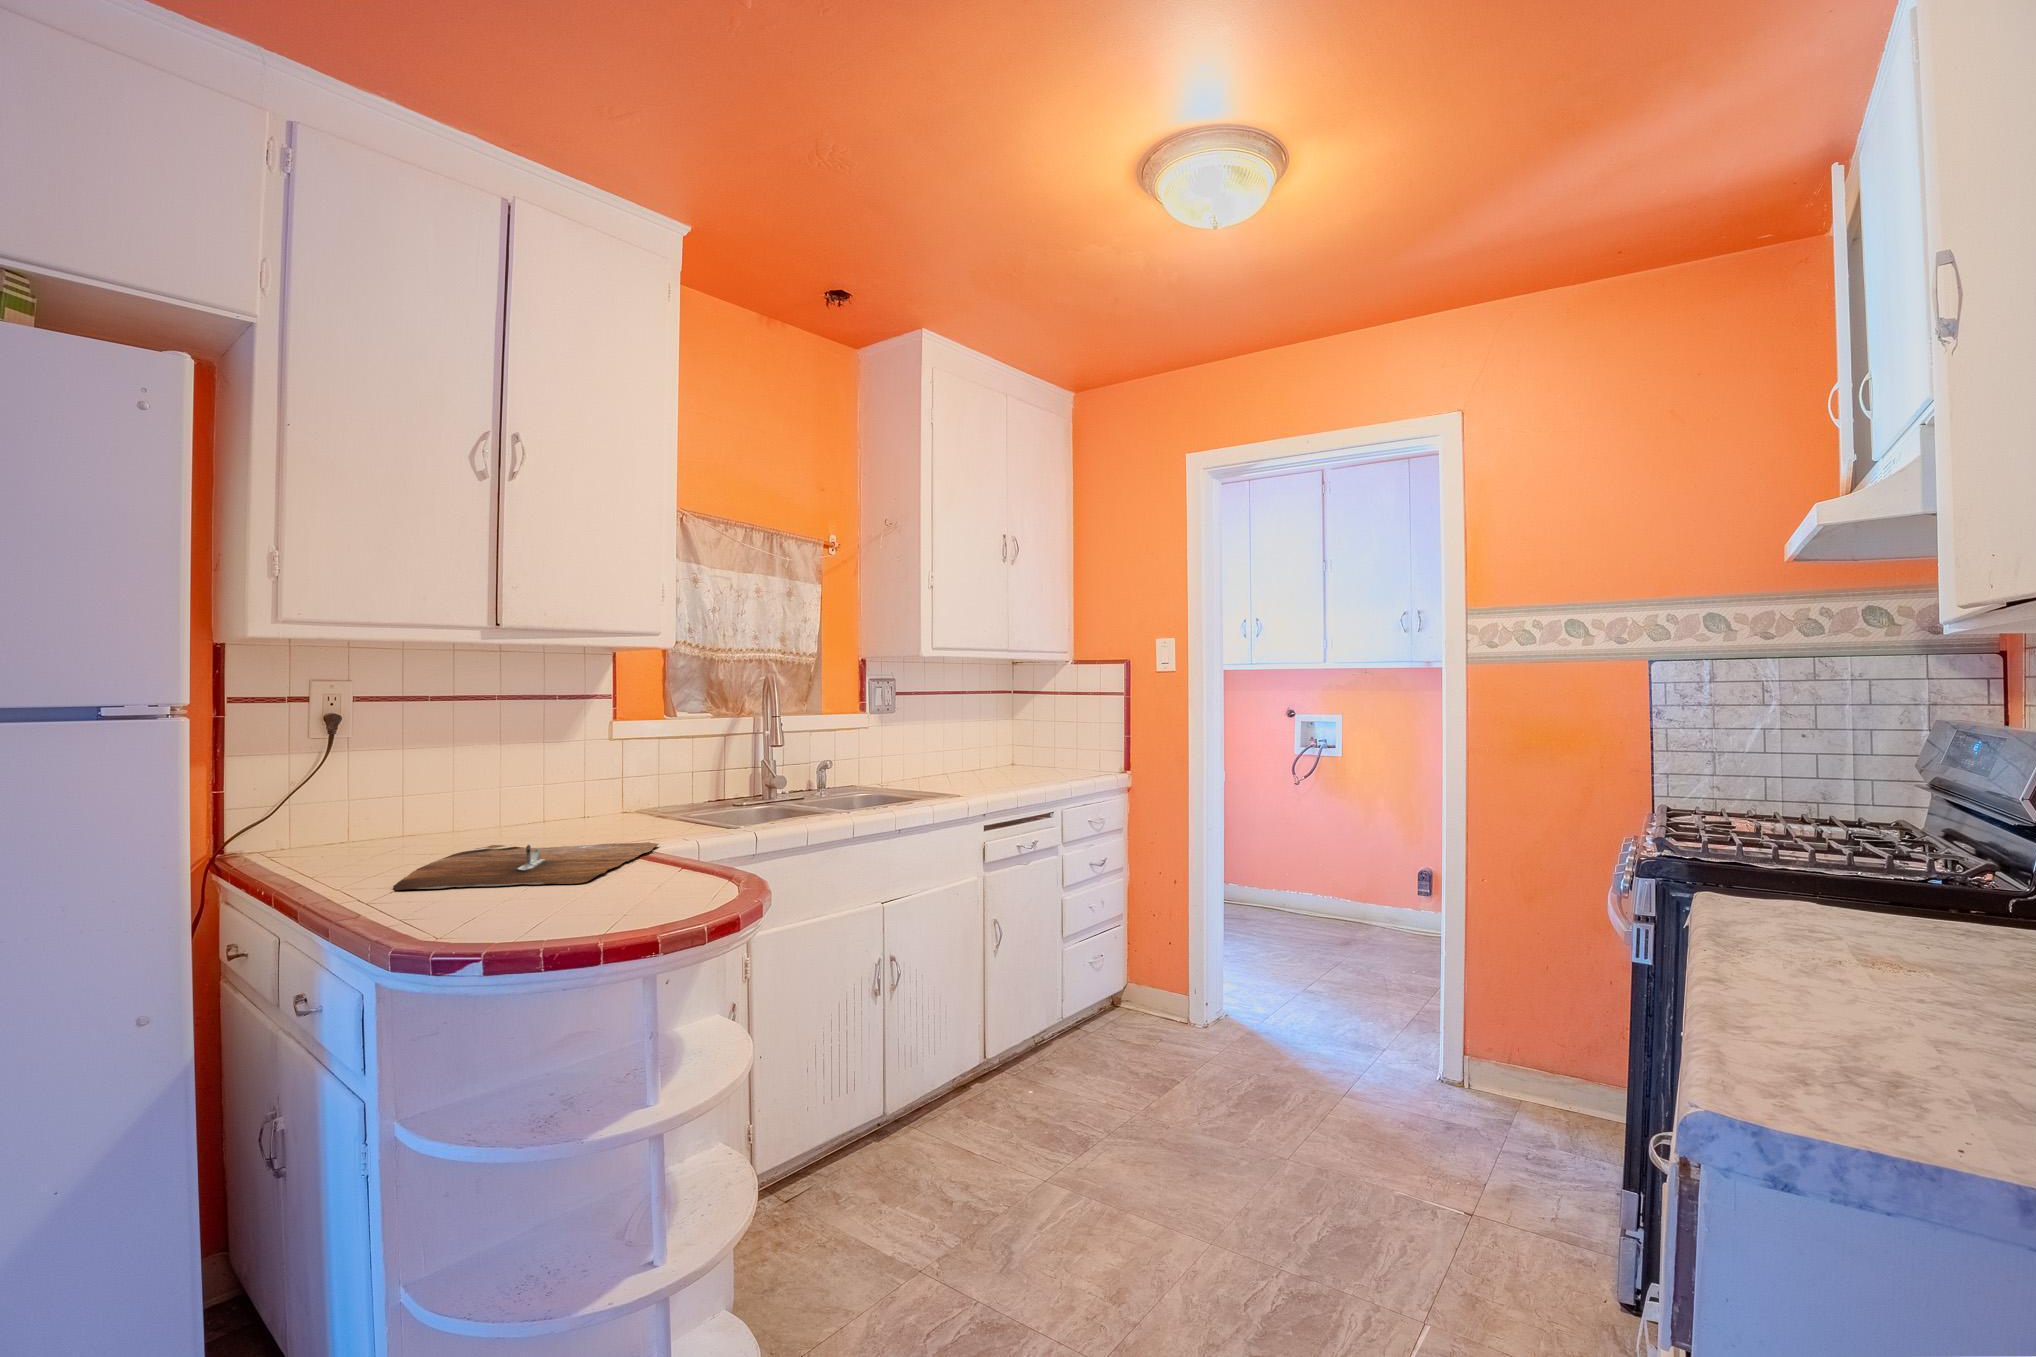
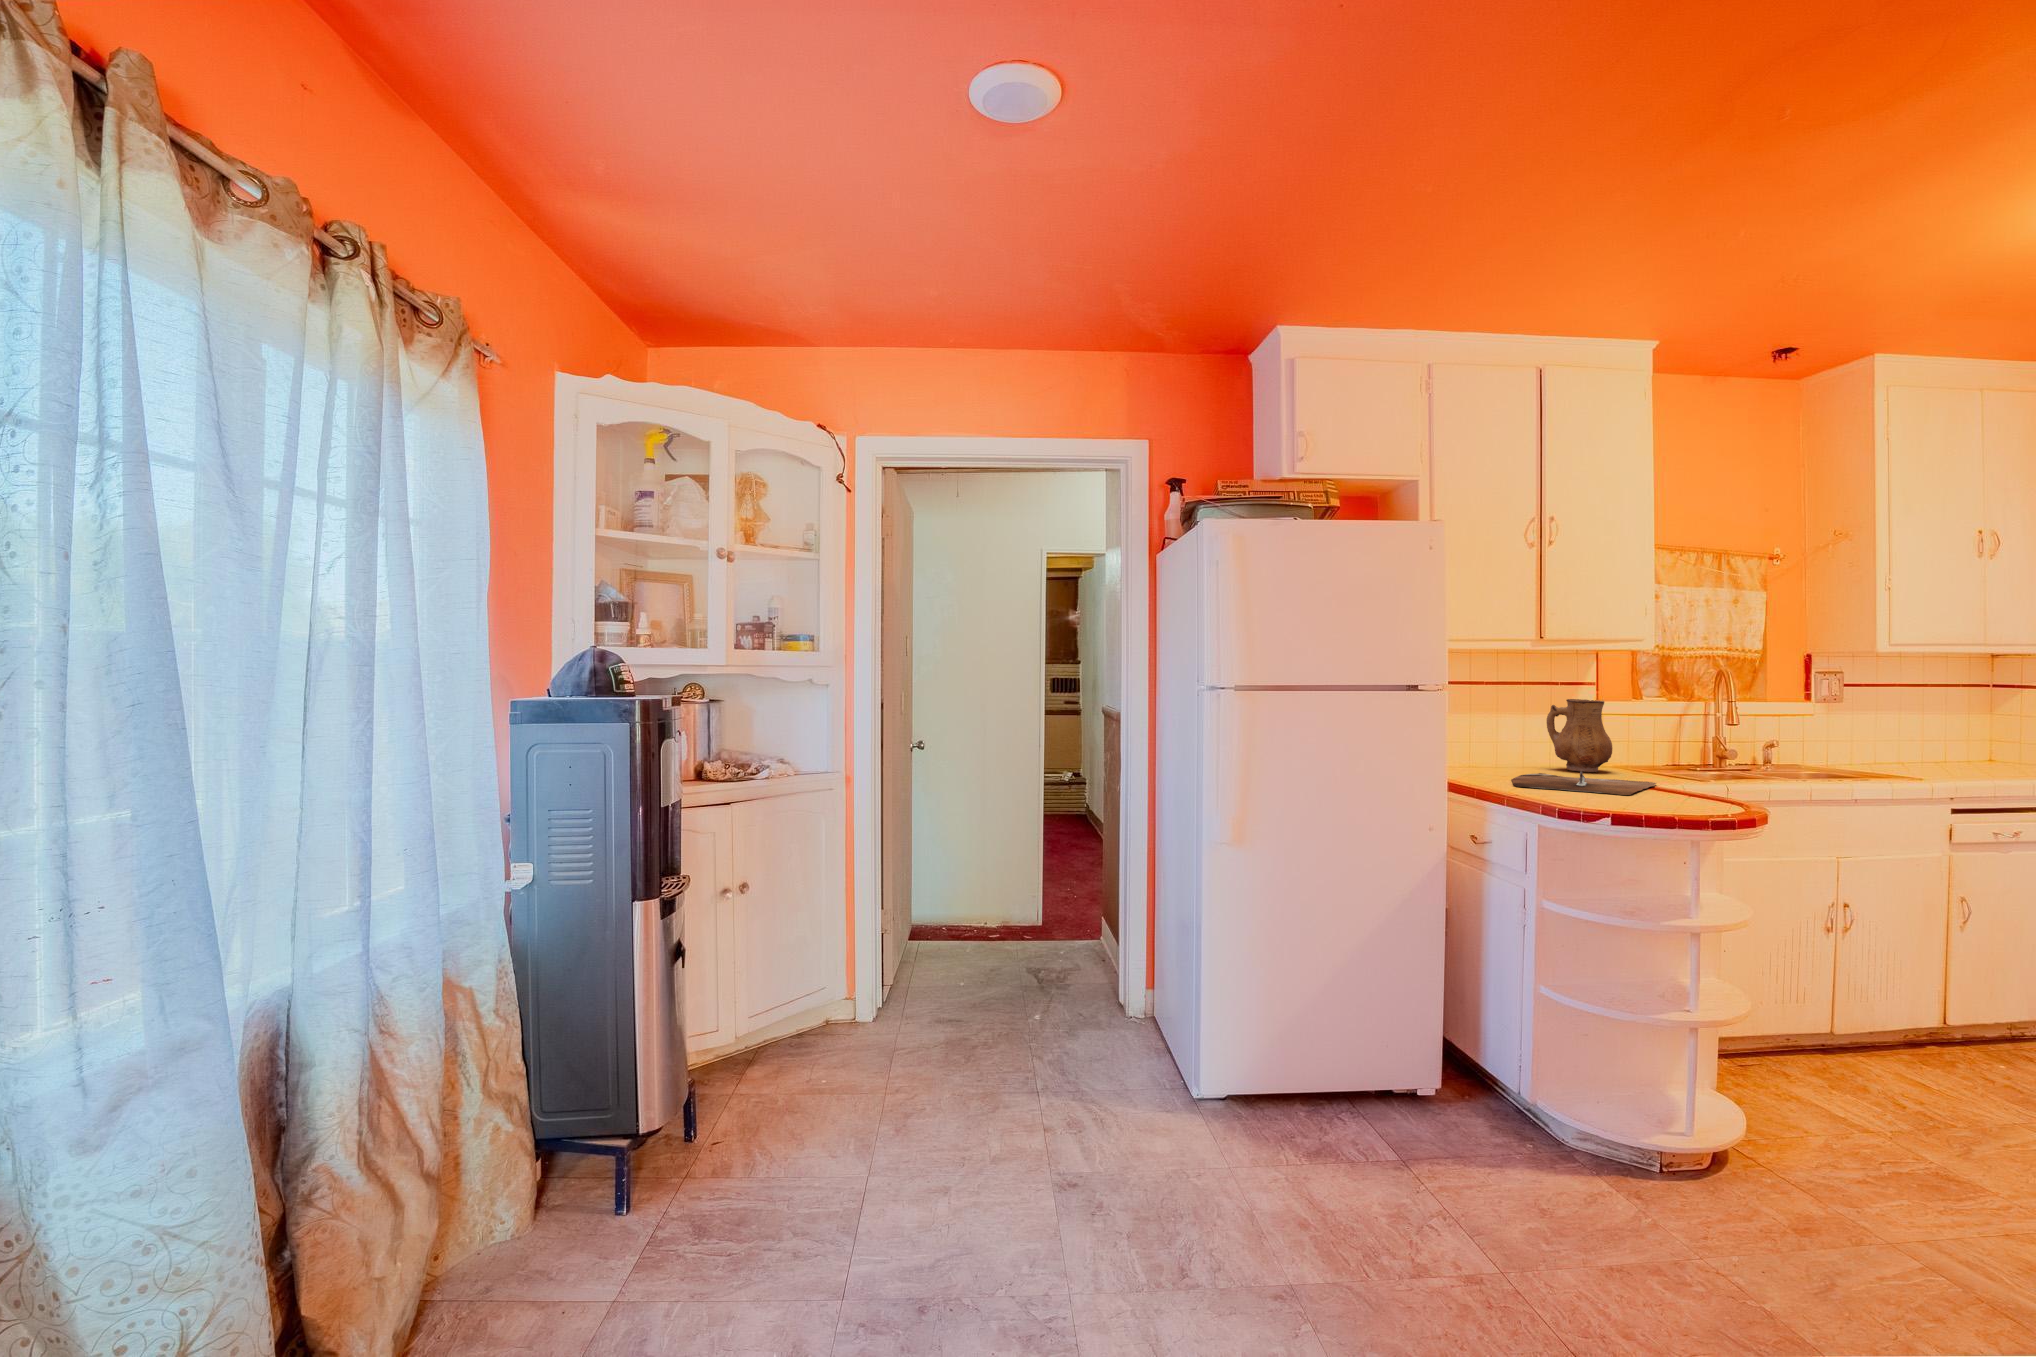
ceramic pitcher: none [528,721,623,830] -> present [1547,699,1612,772]

